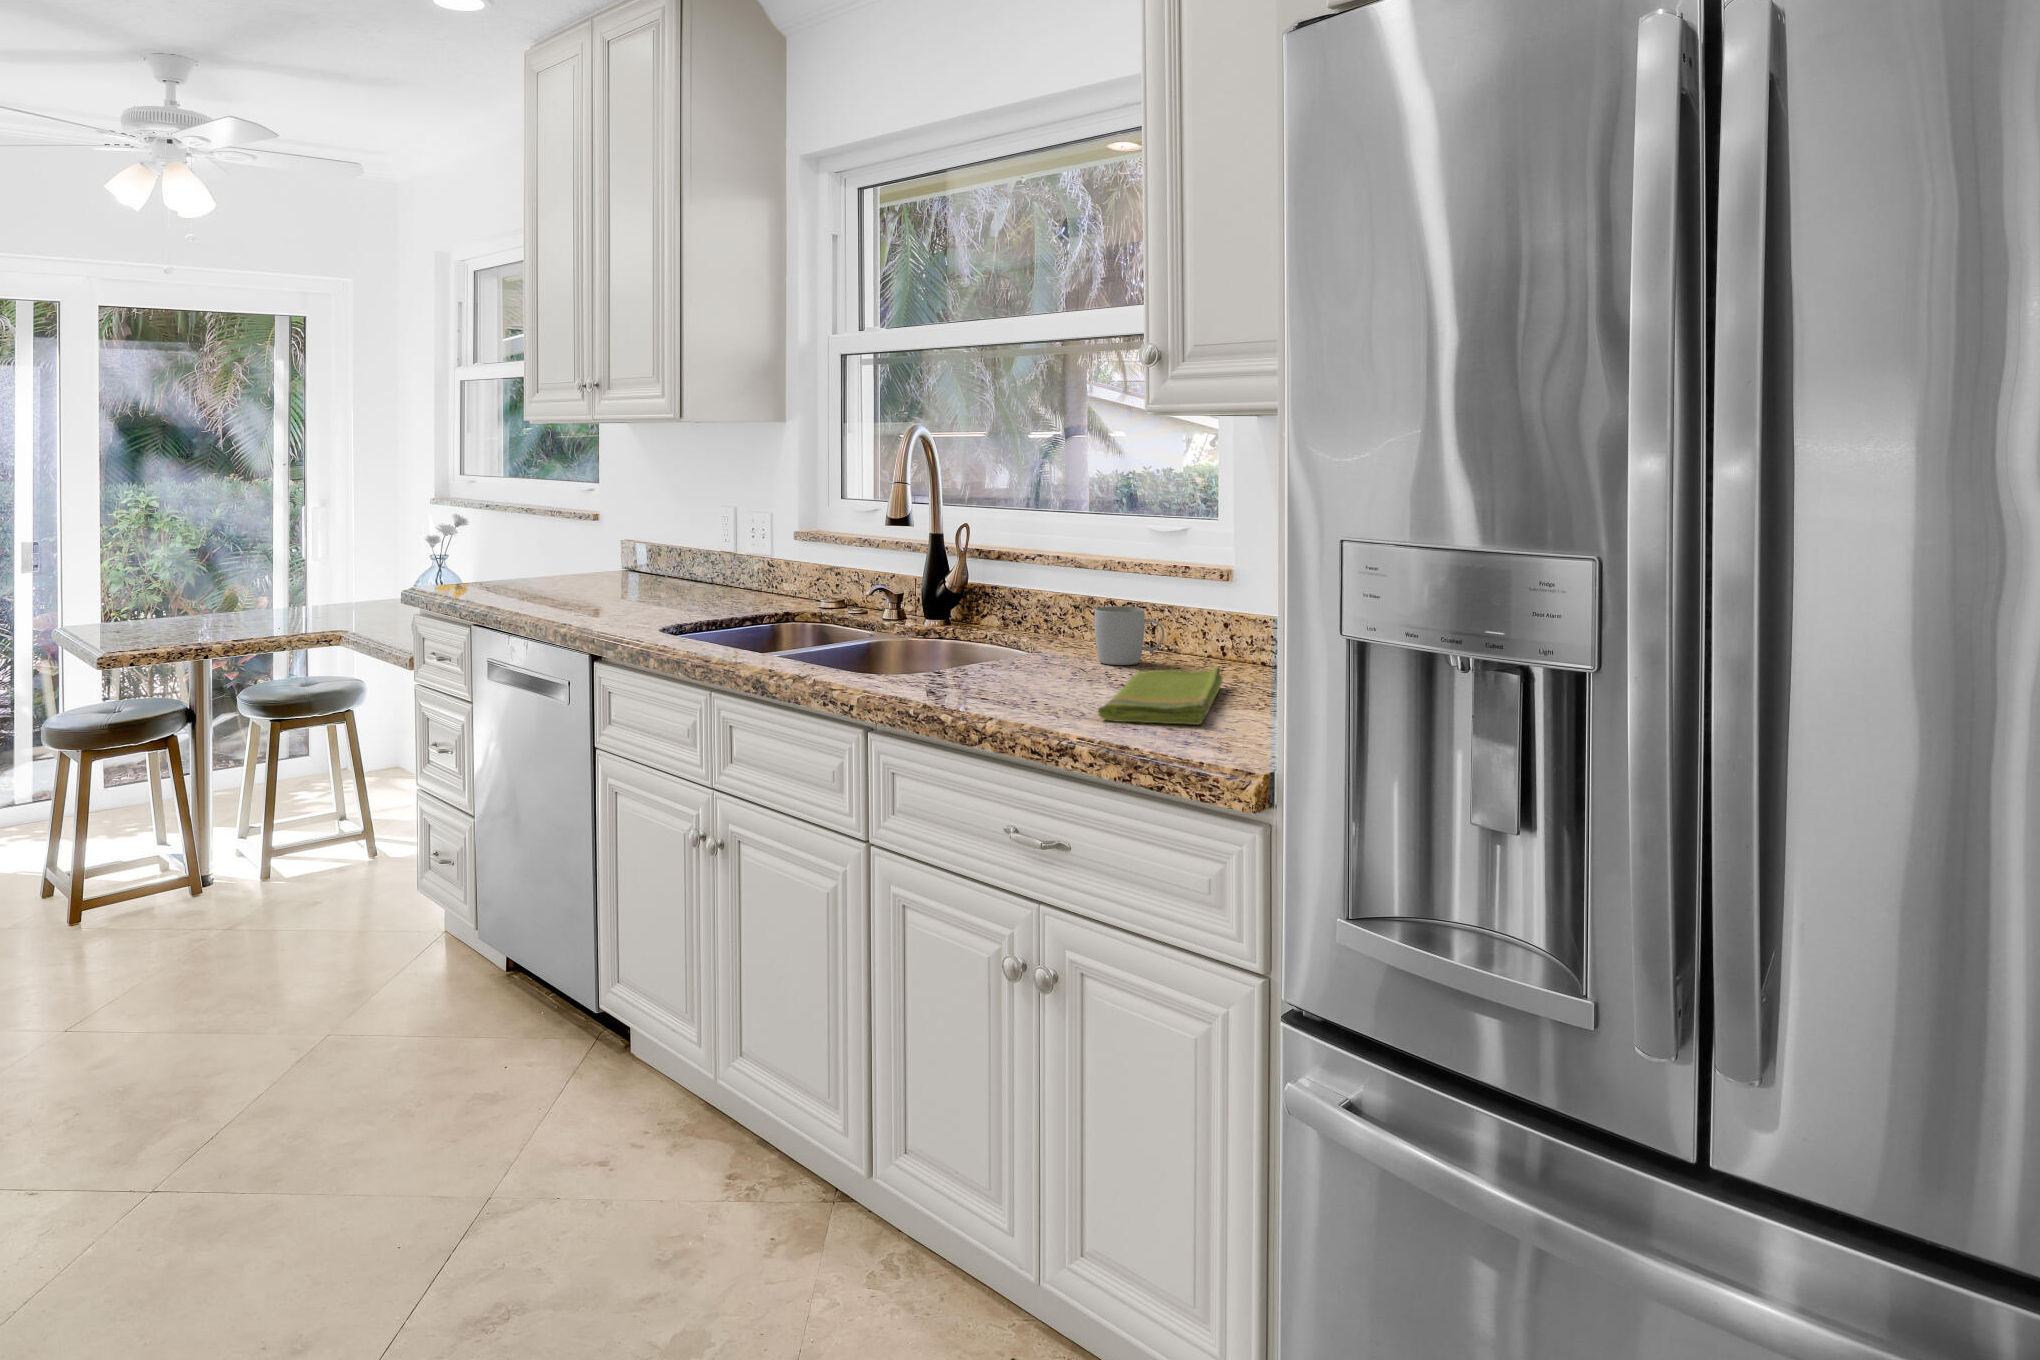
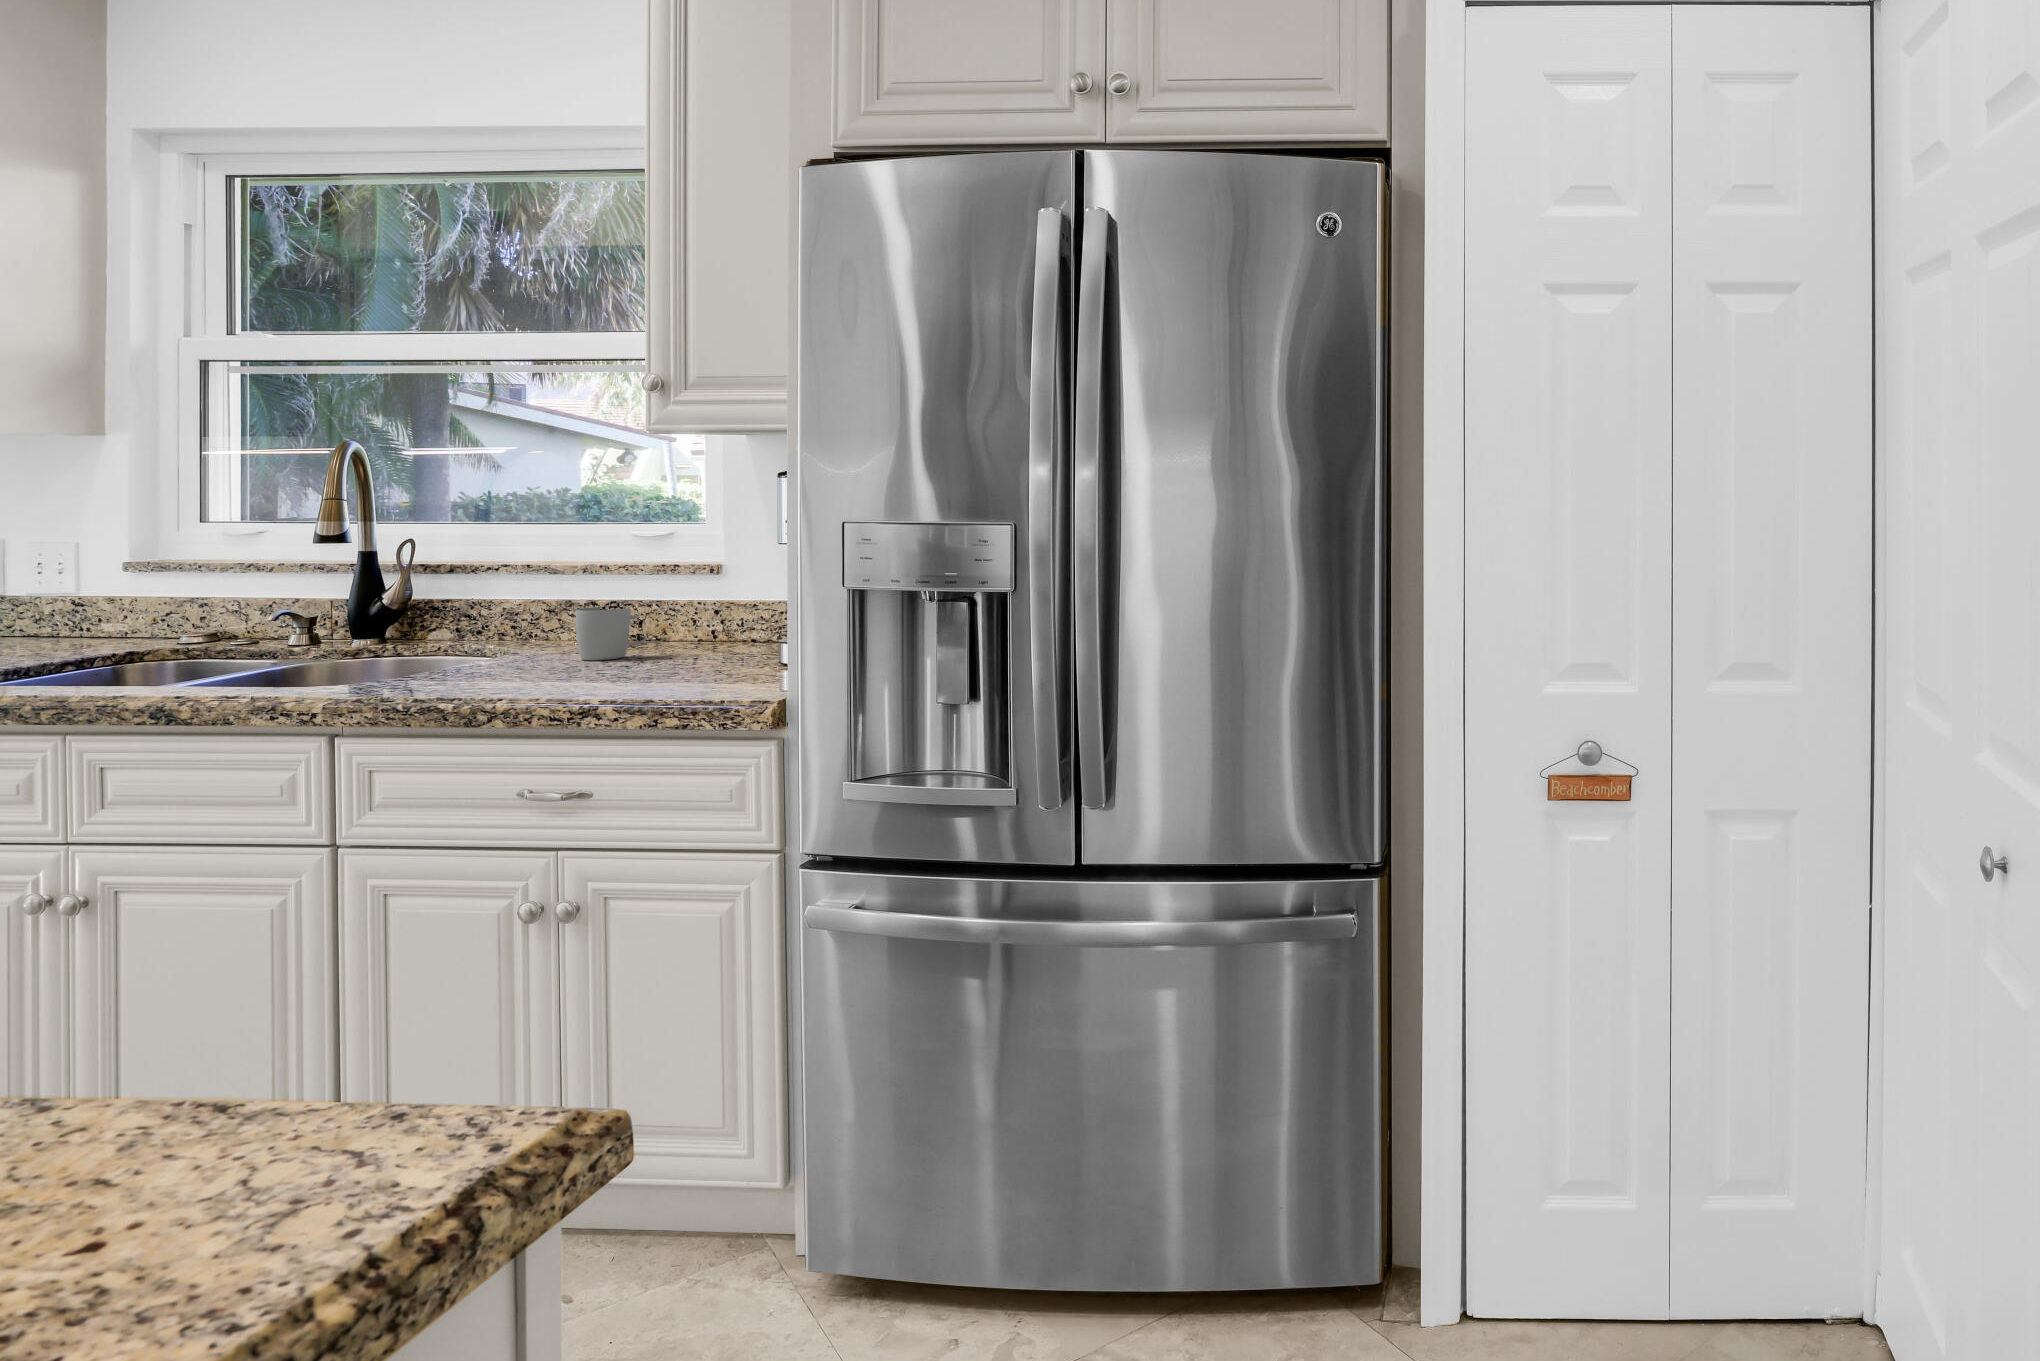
dish towel: present [1098,667,1223,725] -> none [612,647,718,692]

